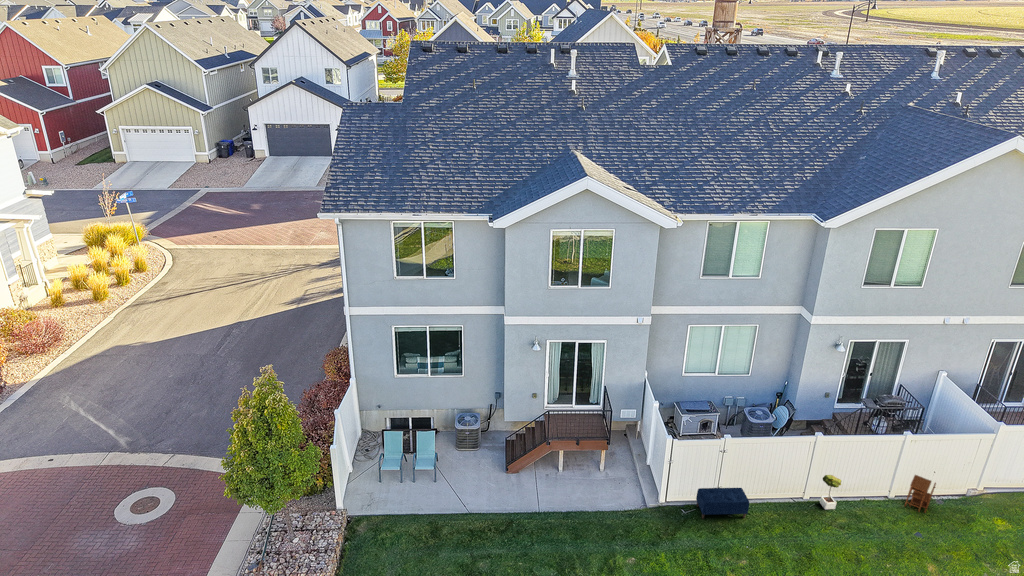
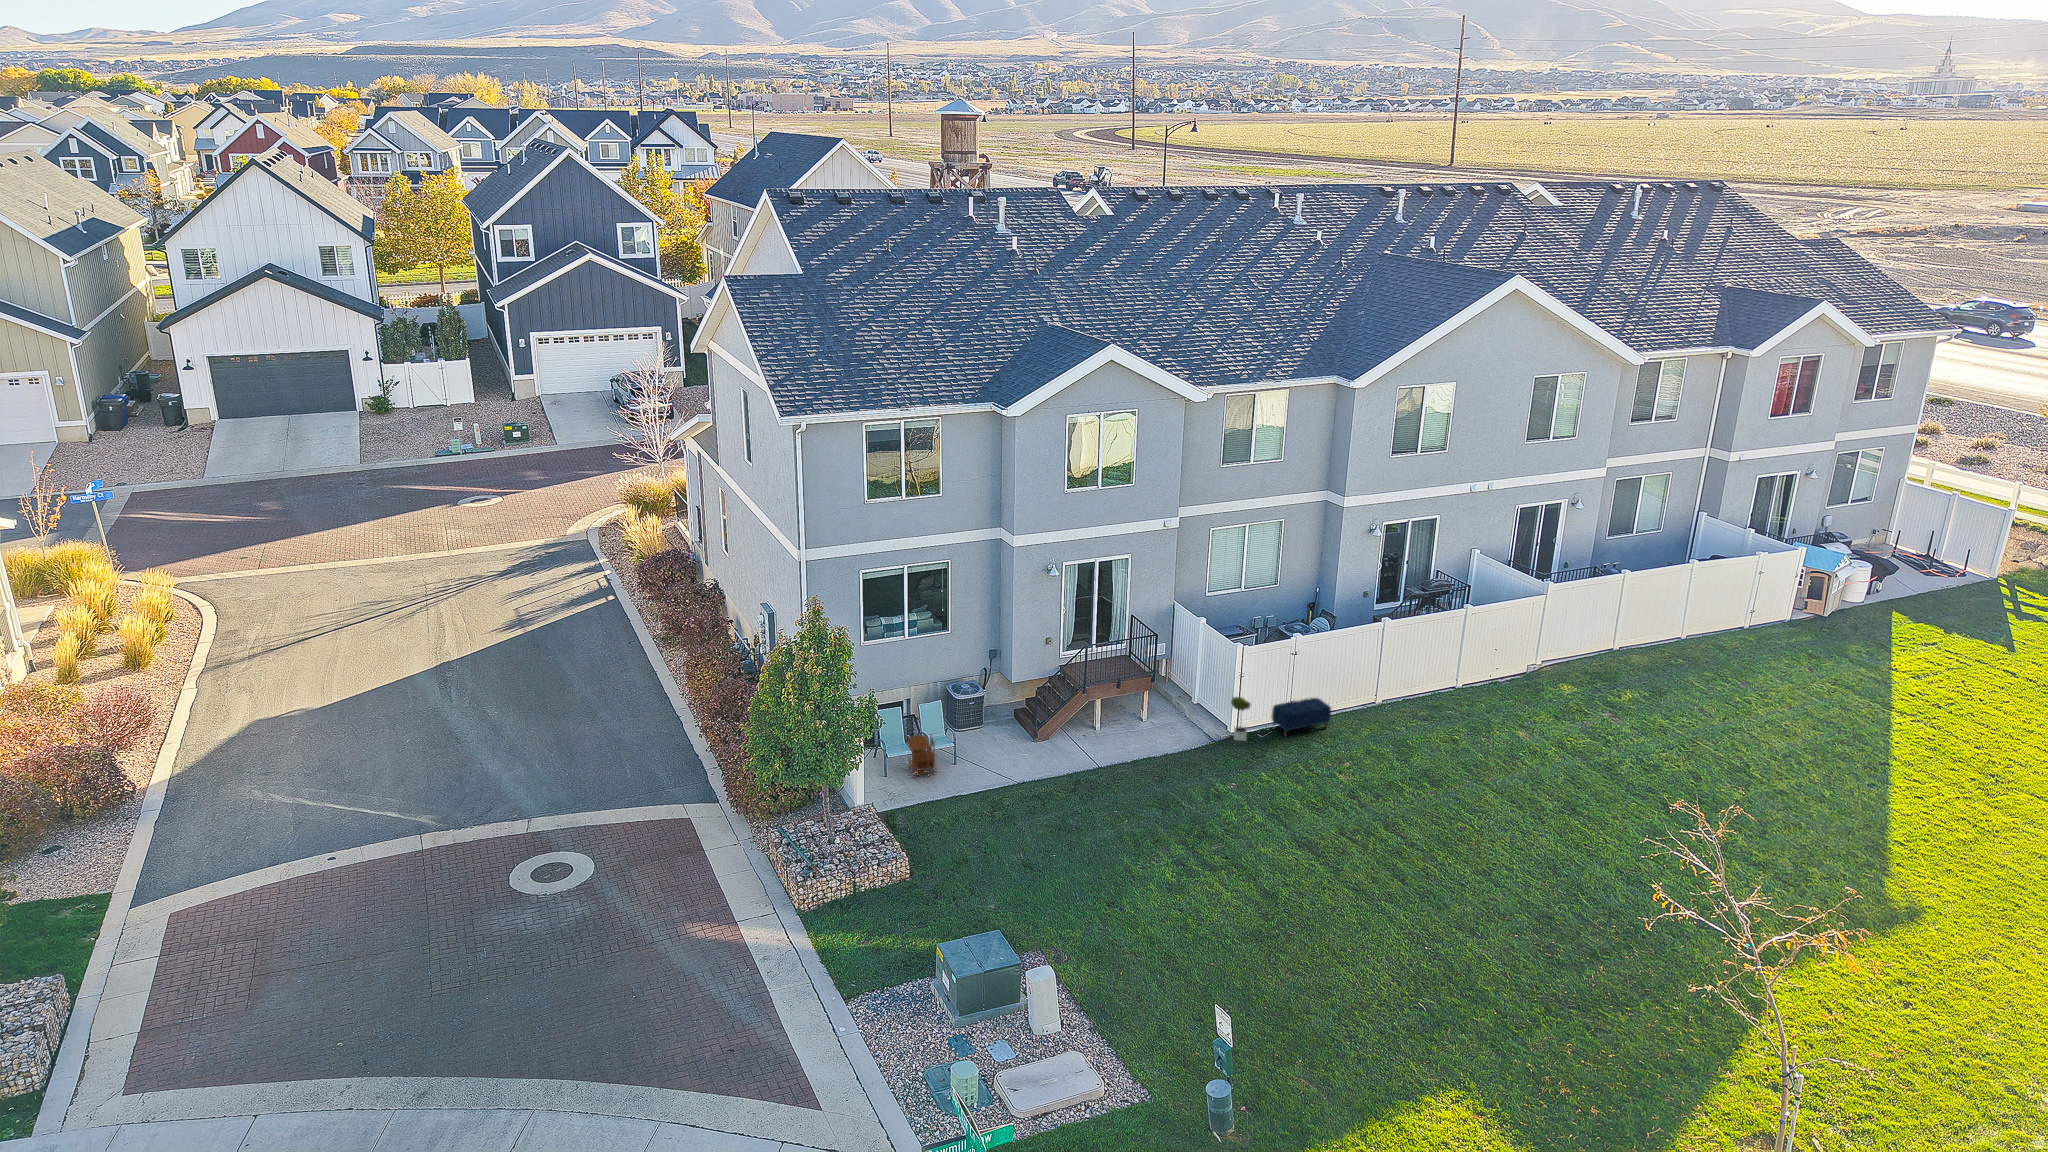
potted tree: present [820,475,841,509] -> present [1231,697,1251,741]
side table: present [905,475,936,513] -> present [908,735,935,777]

